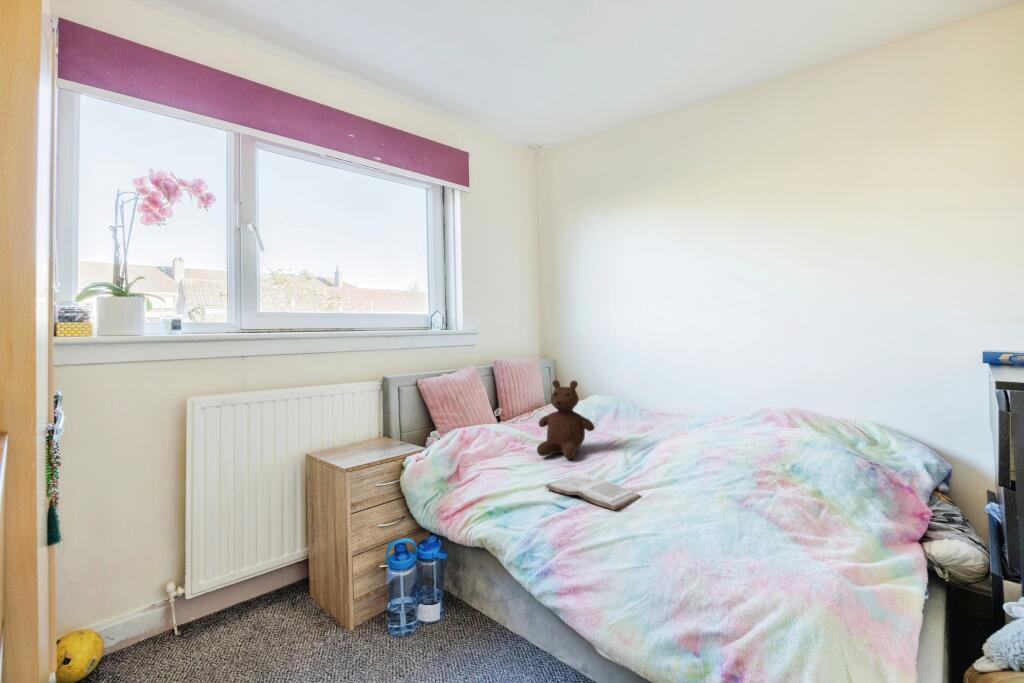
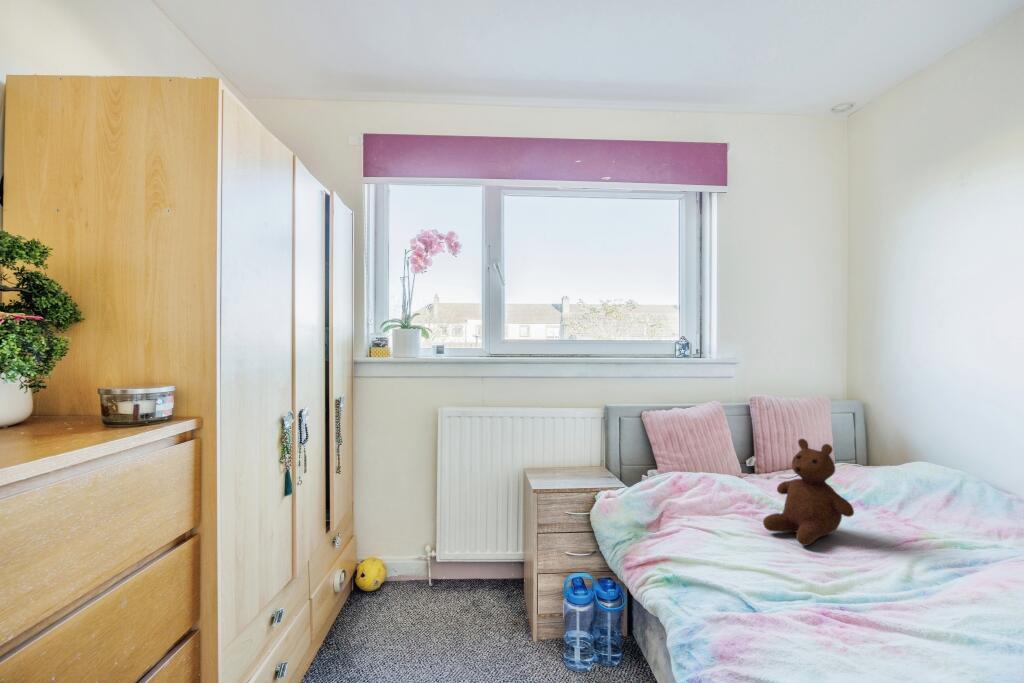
book: present [545,476,641,510] -> none [740,569,867,635]

